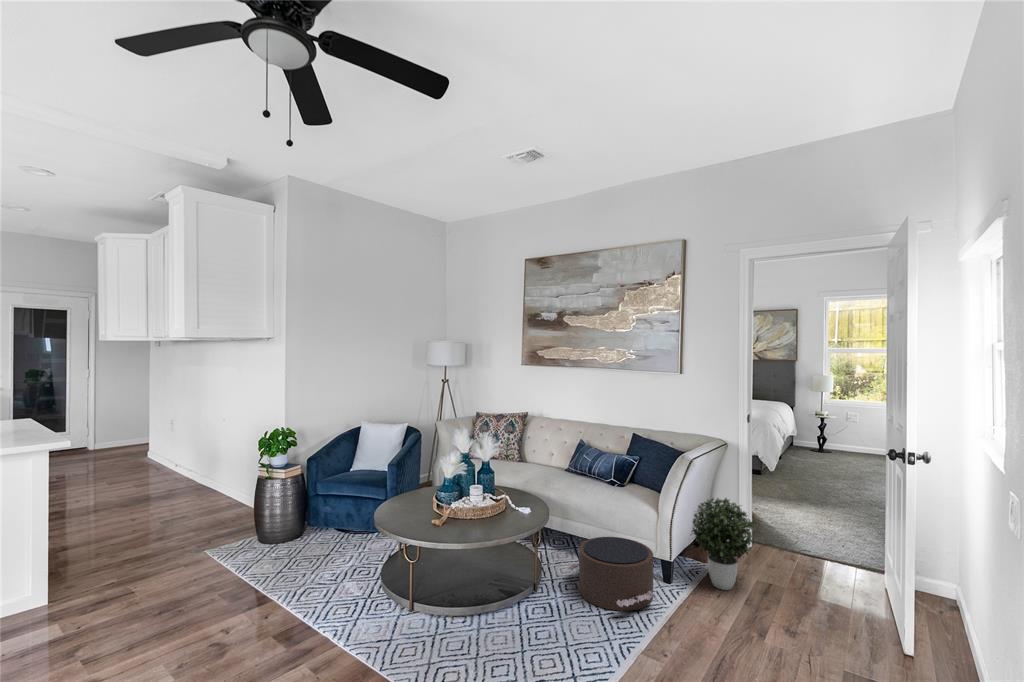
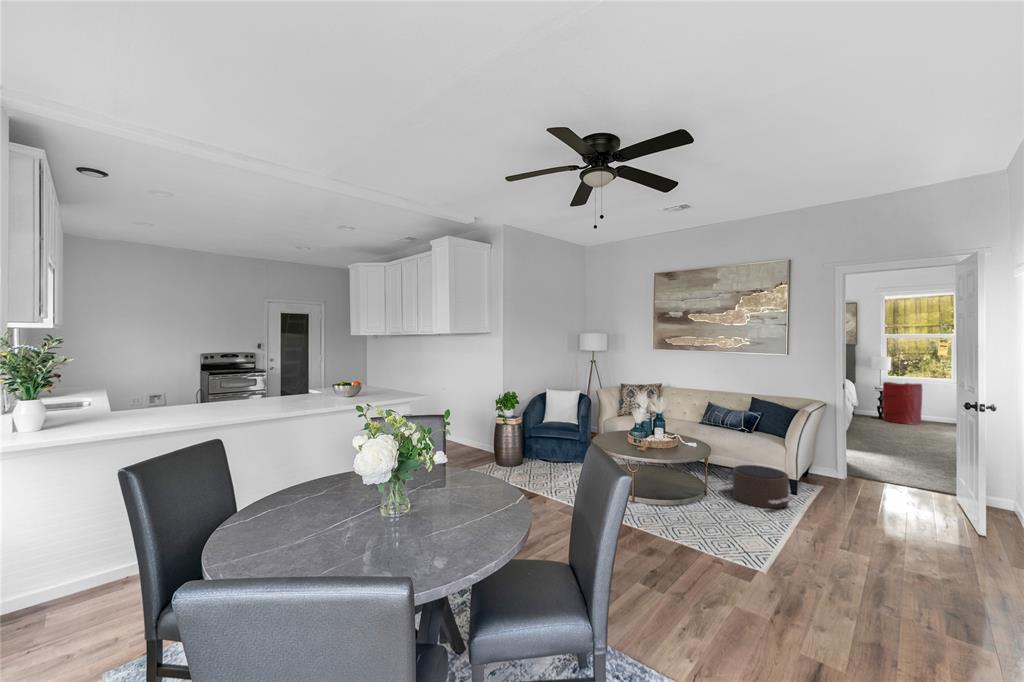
laundry hamper: none [823,406,867,459] -> present [883,382,922,424]
potted plant: present [691,498,755,590] -> none [810,439,861,500]

